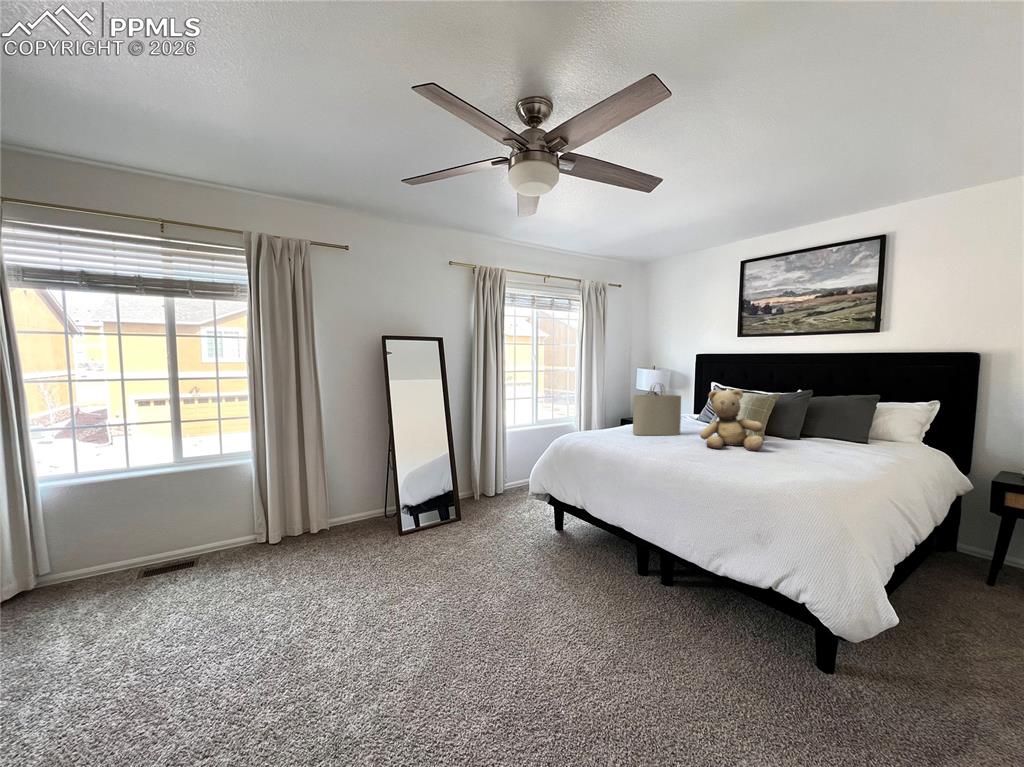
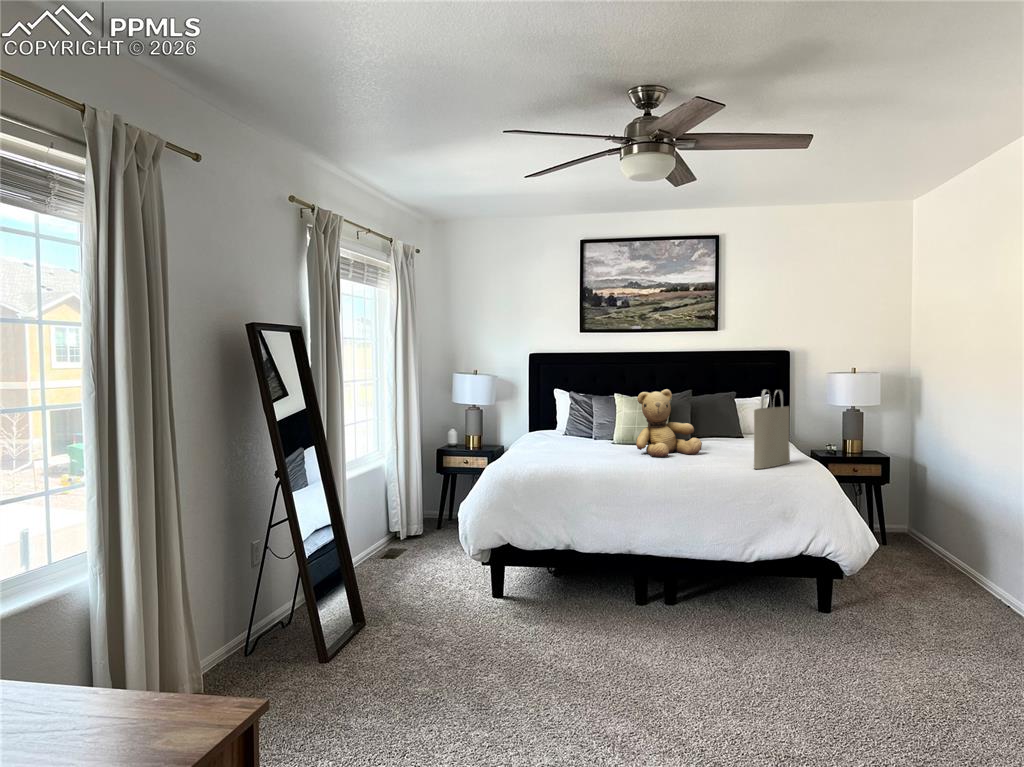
tote bag: present [633,383,681,435] -> present [754,390,790,469]

